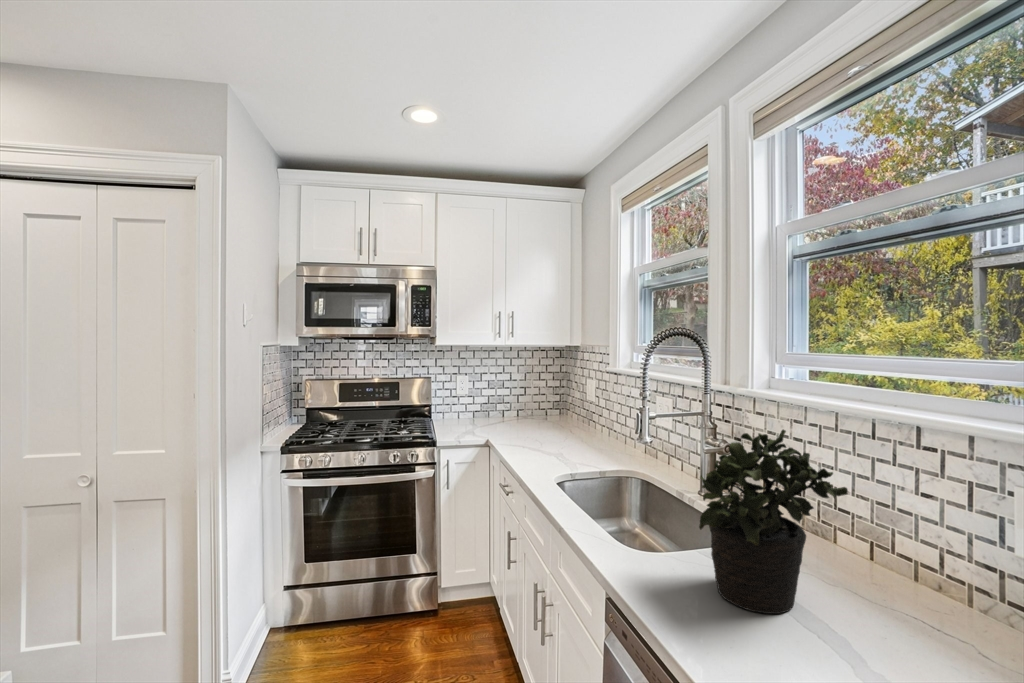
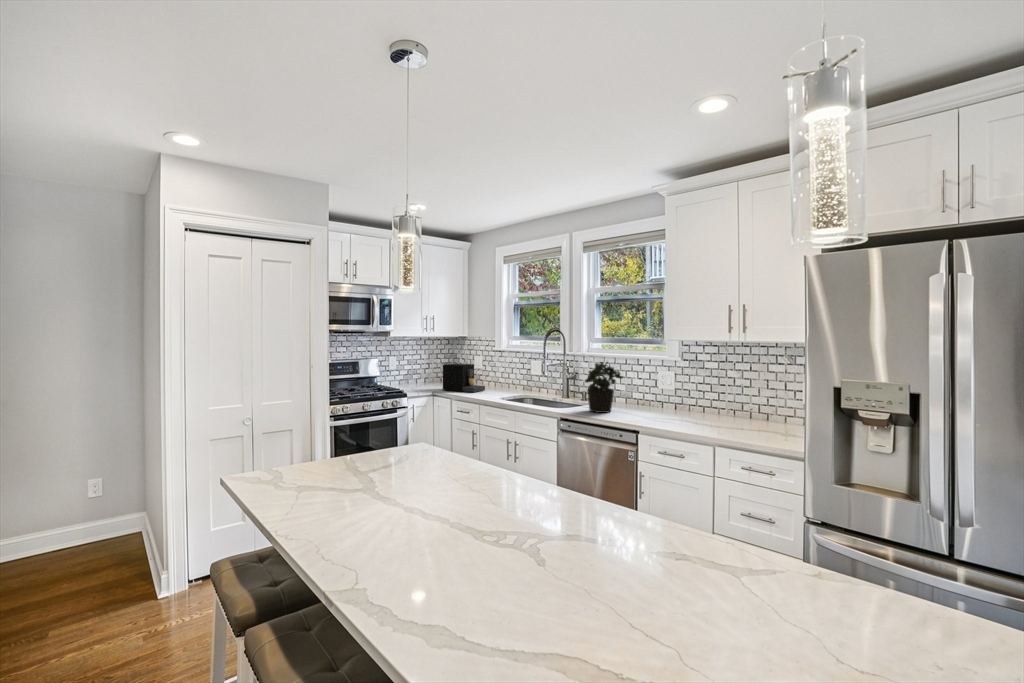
coffee maker: none [507,392,573,449] -> present [443,364,485,392]

